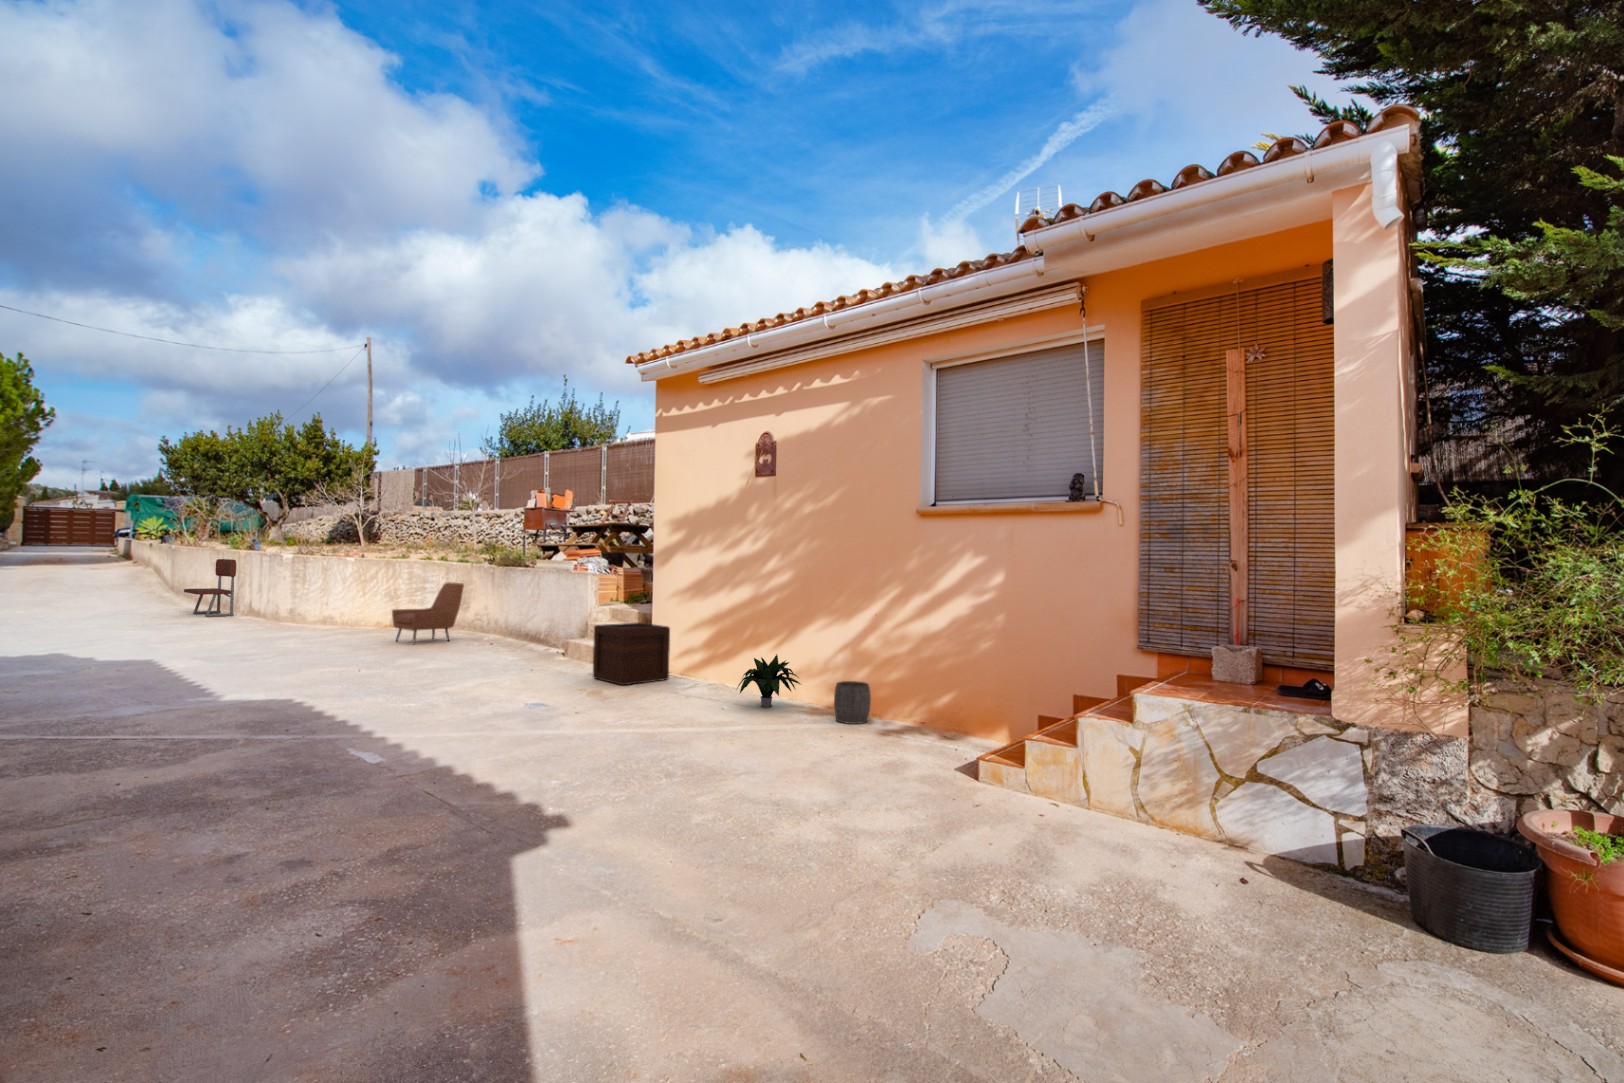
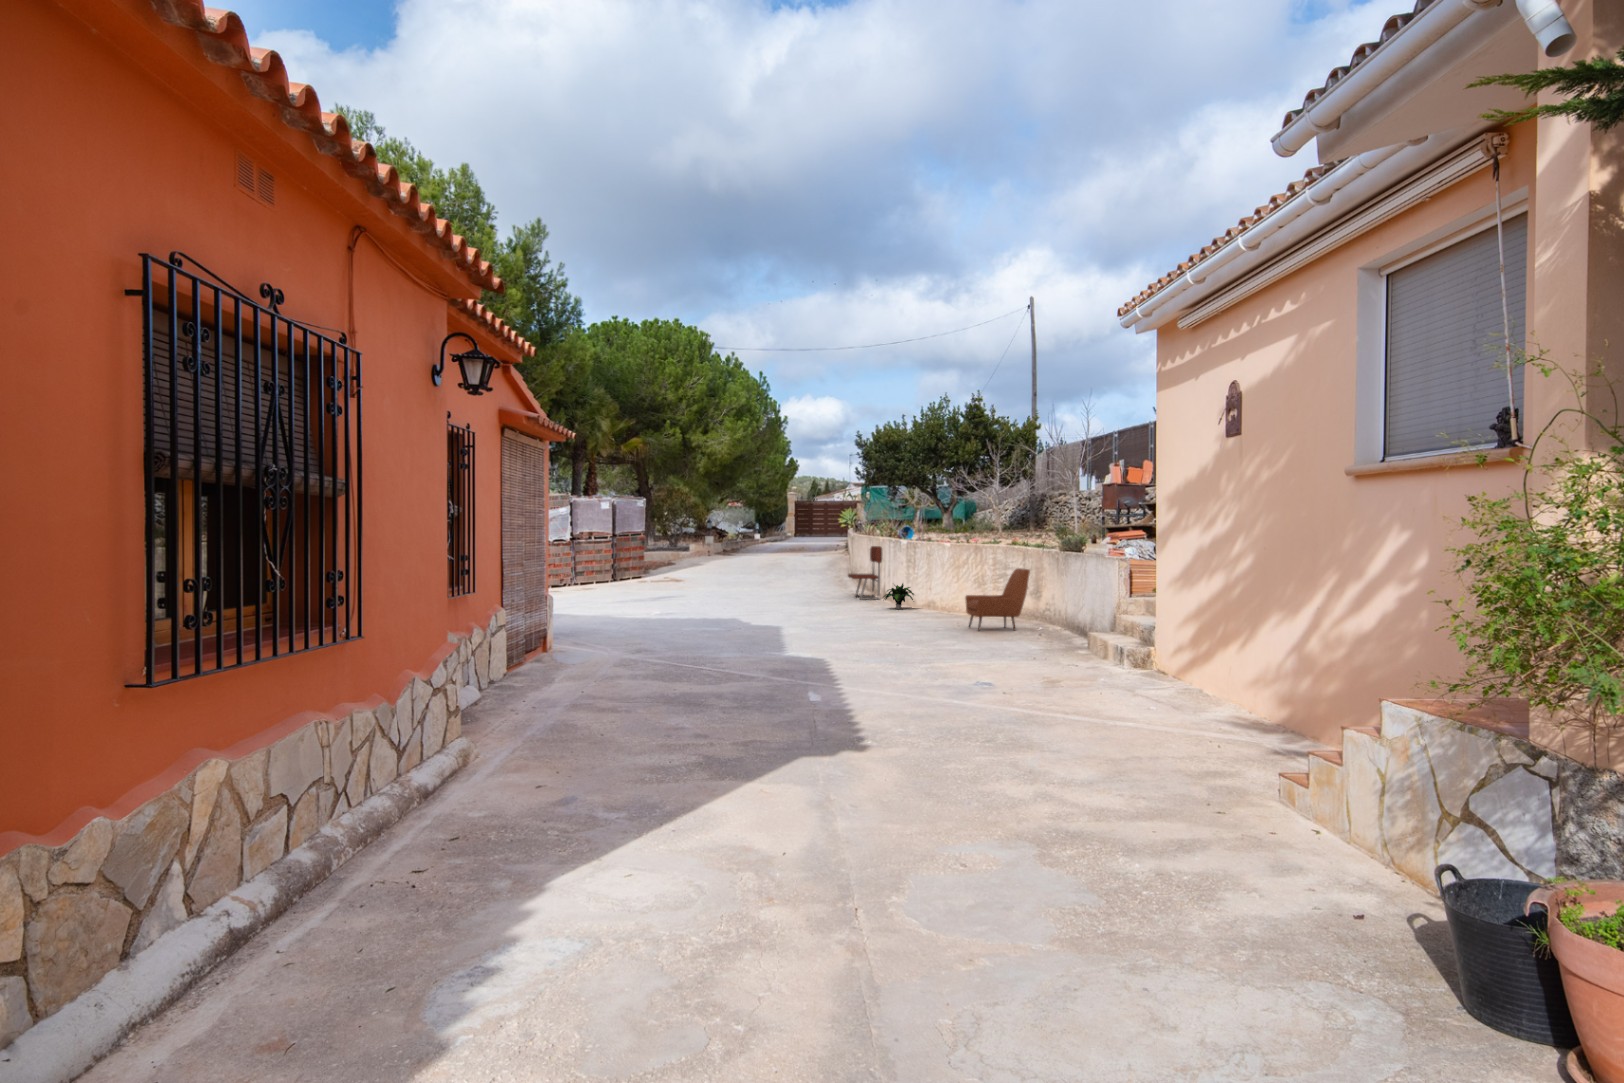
wooden crate: present [593,623,670,685] -> none [1083,614,1161,681]
potted plant: present [737,654,800,708] -> present [883,583,914,609]
woven basket: present [834,681,871,724] -> none [1259,690,1310,743]

